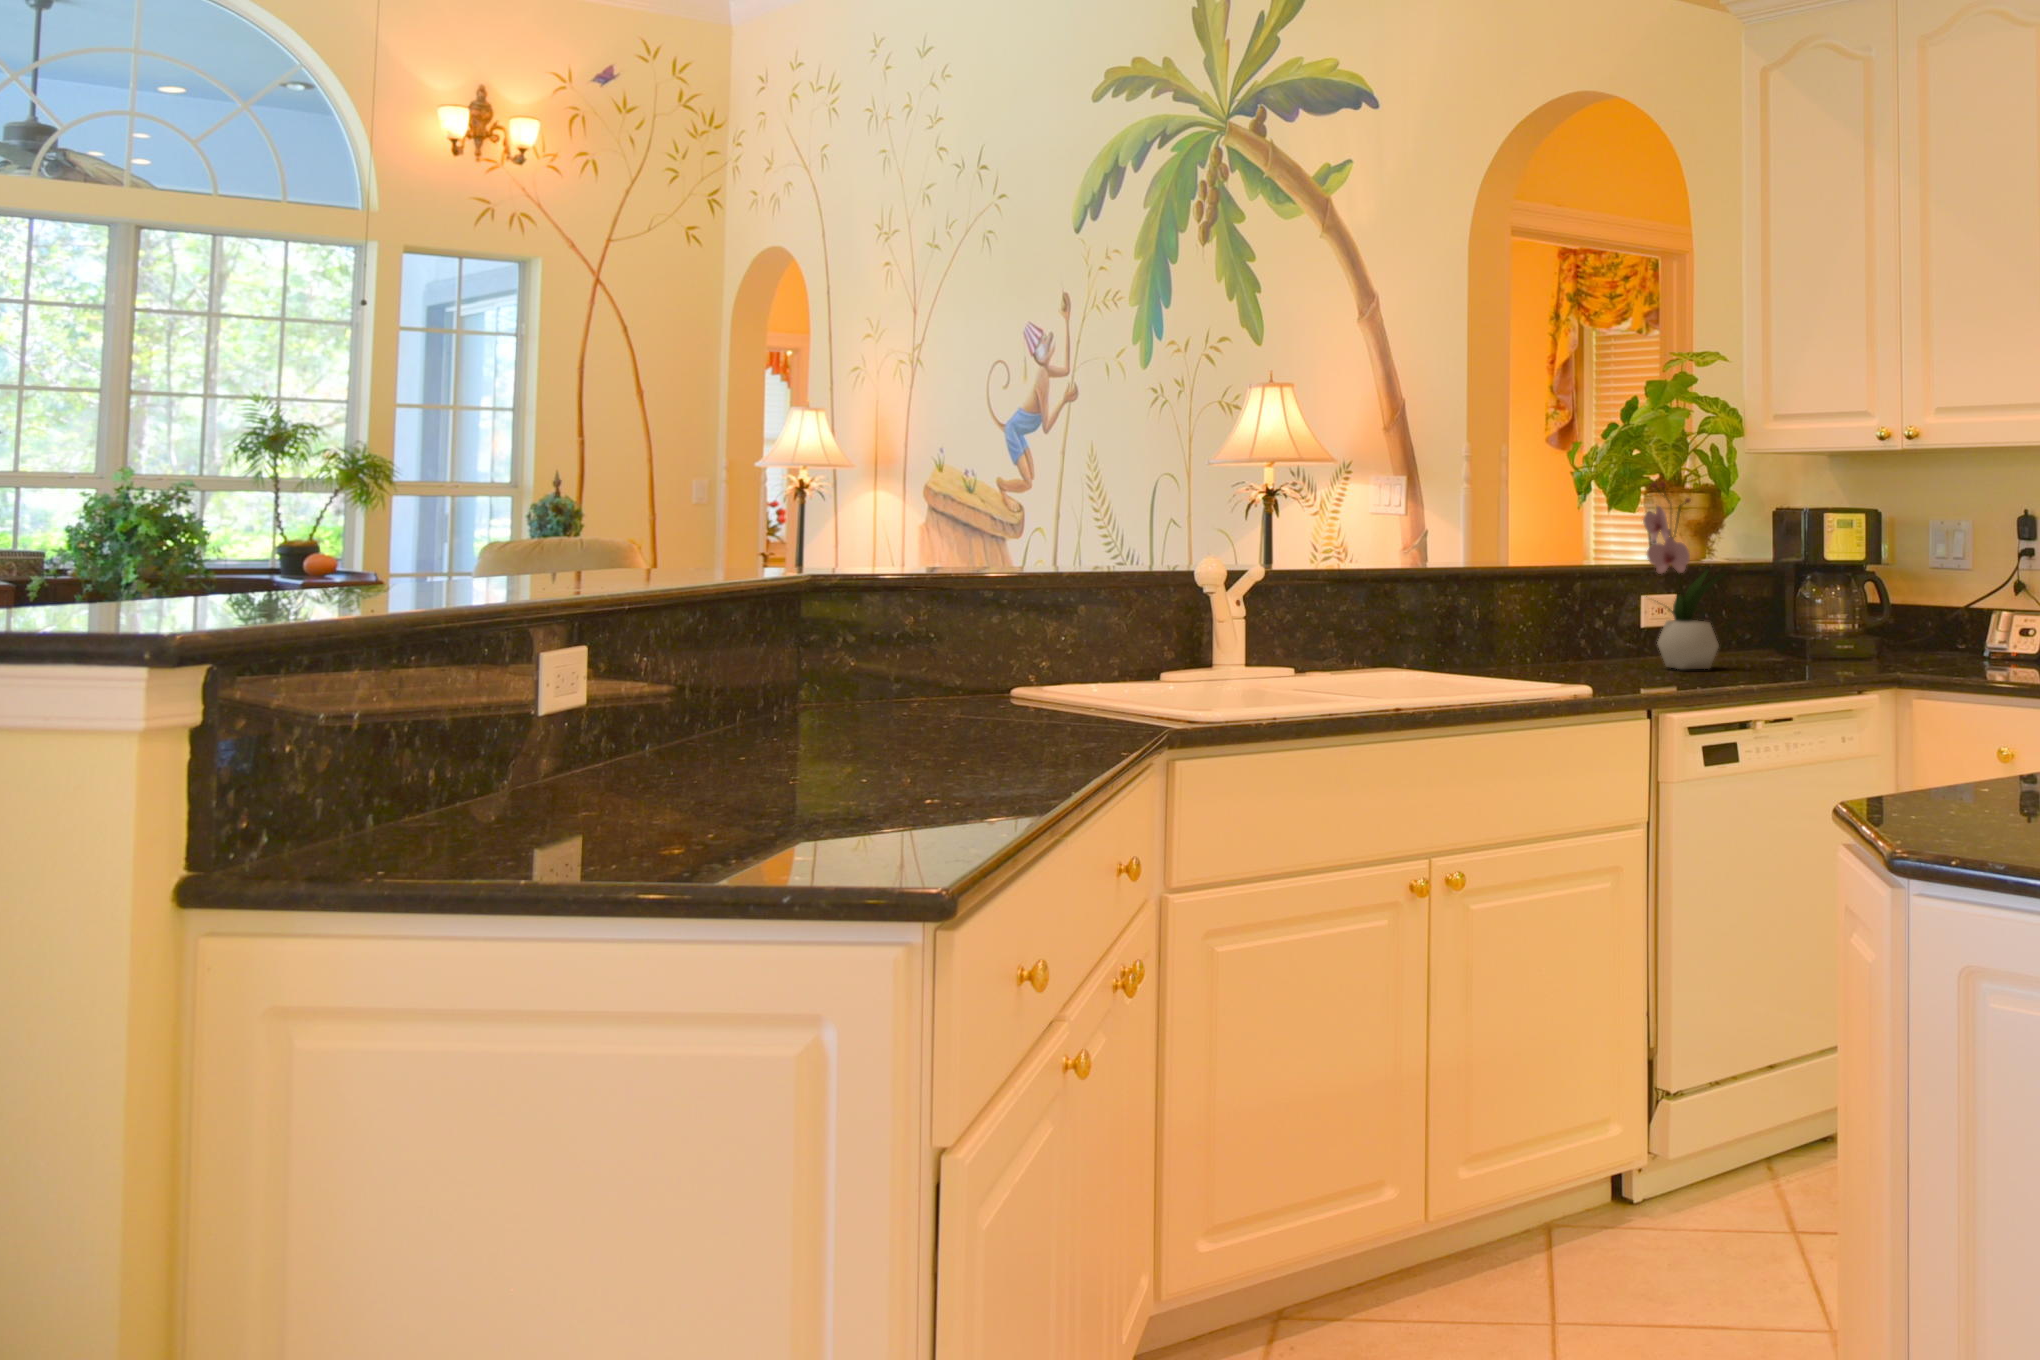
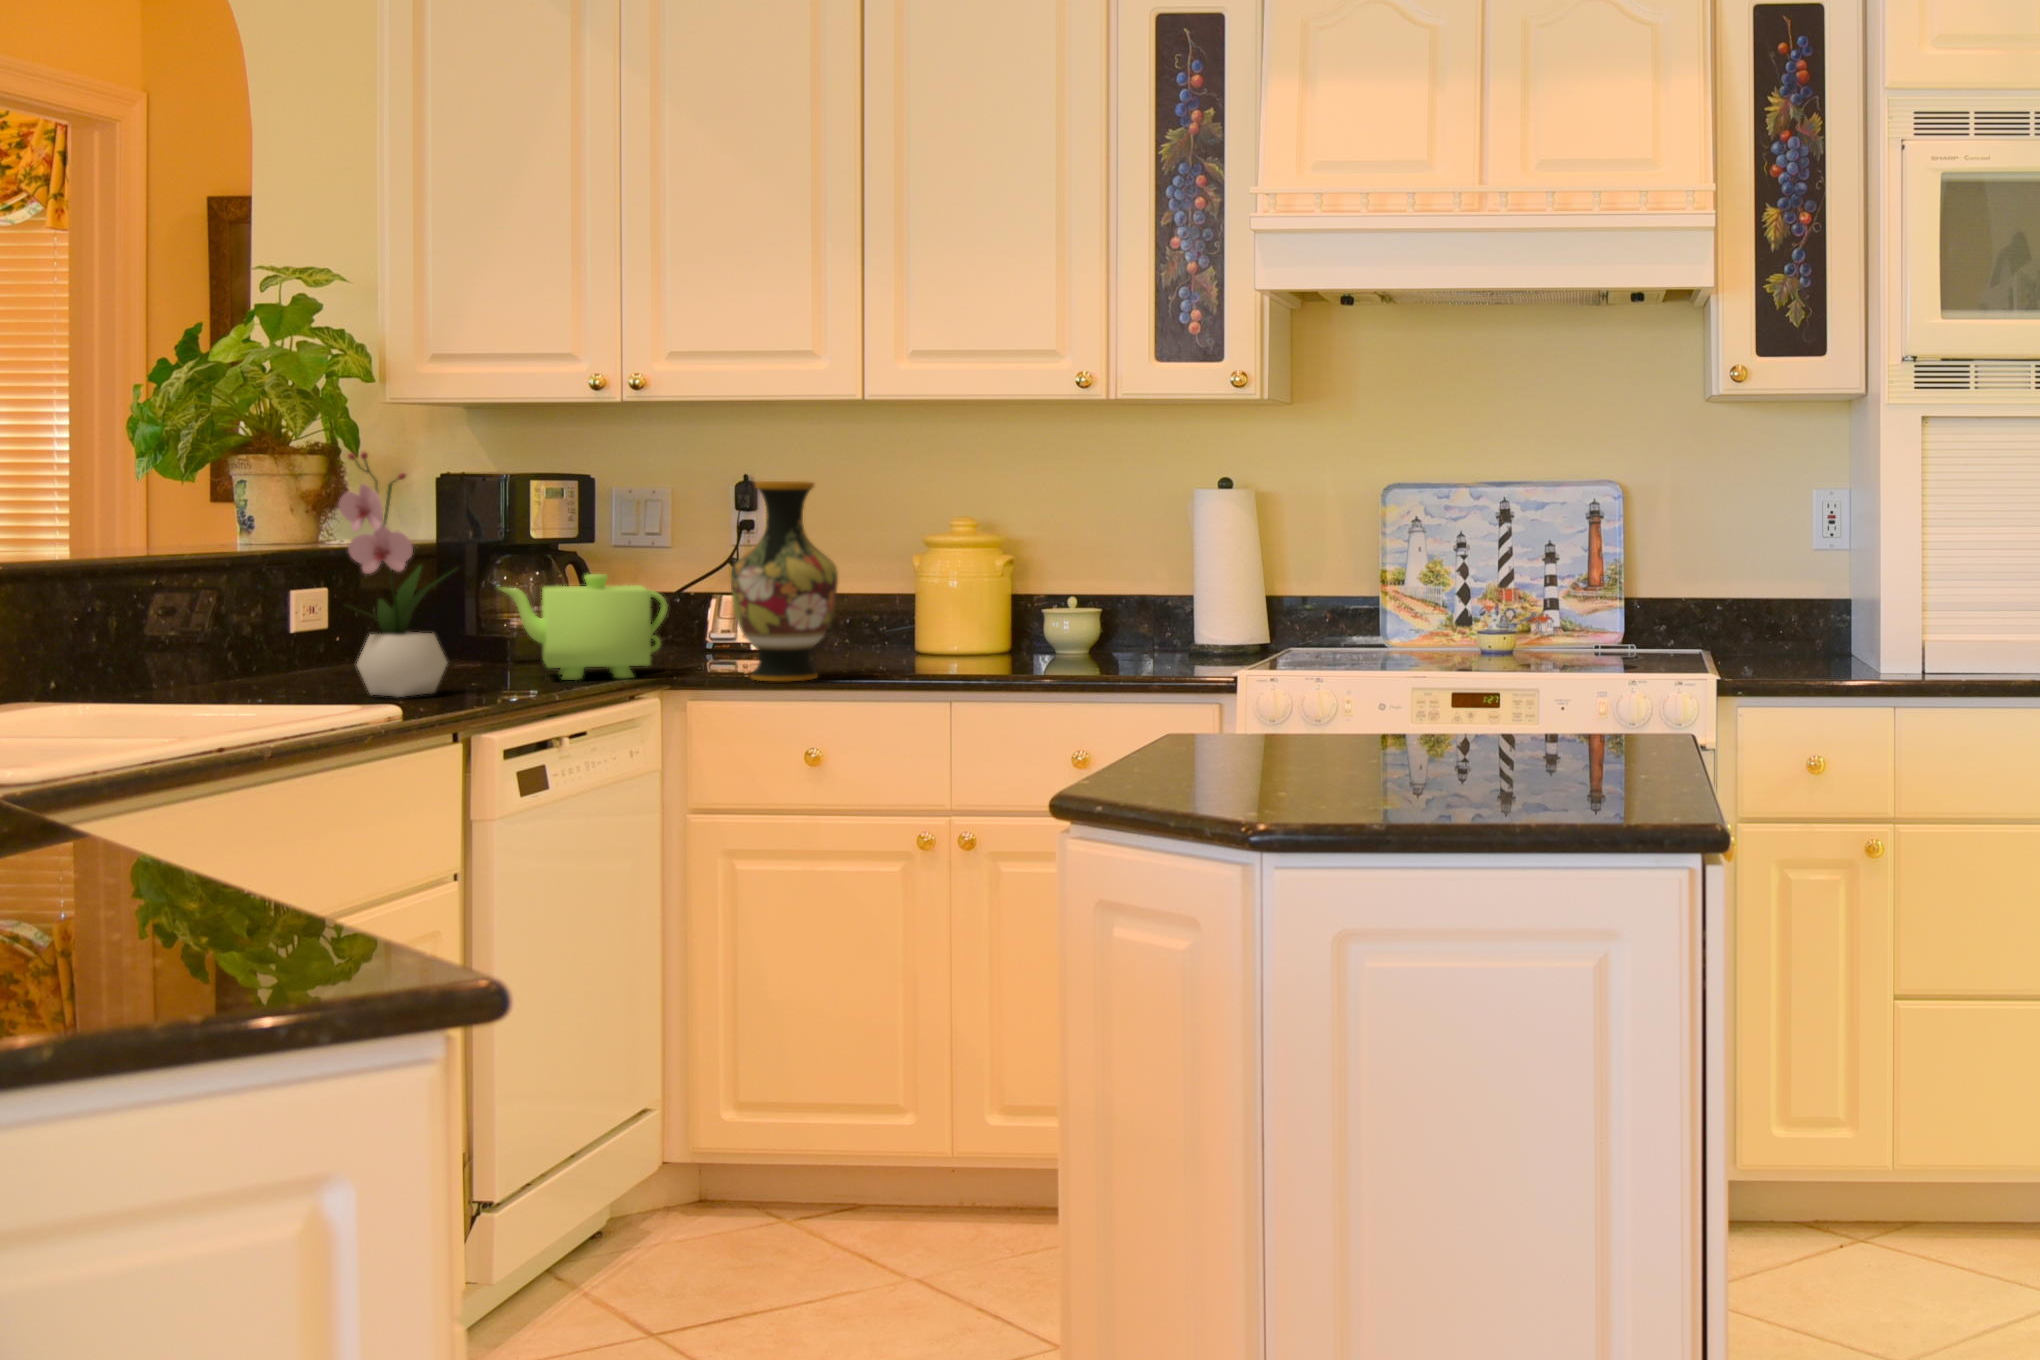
vase: none [1937,508,2027,679] -> present [731,481,838,681]
teapot: none [1774,583,1905,669] -> present [500,574,668,680]

